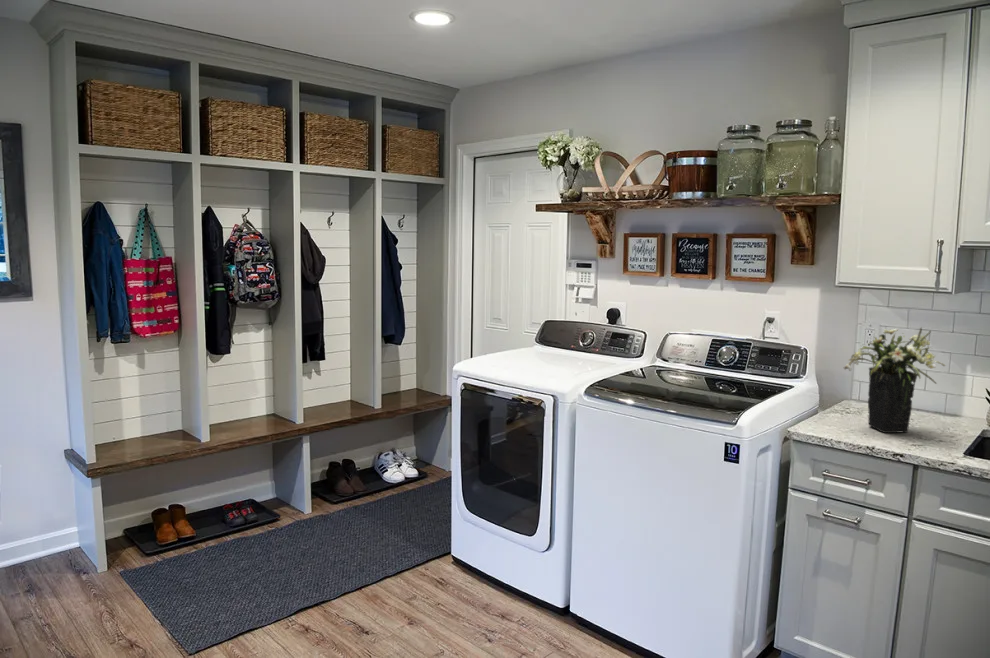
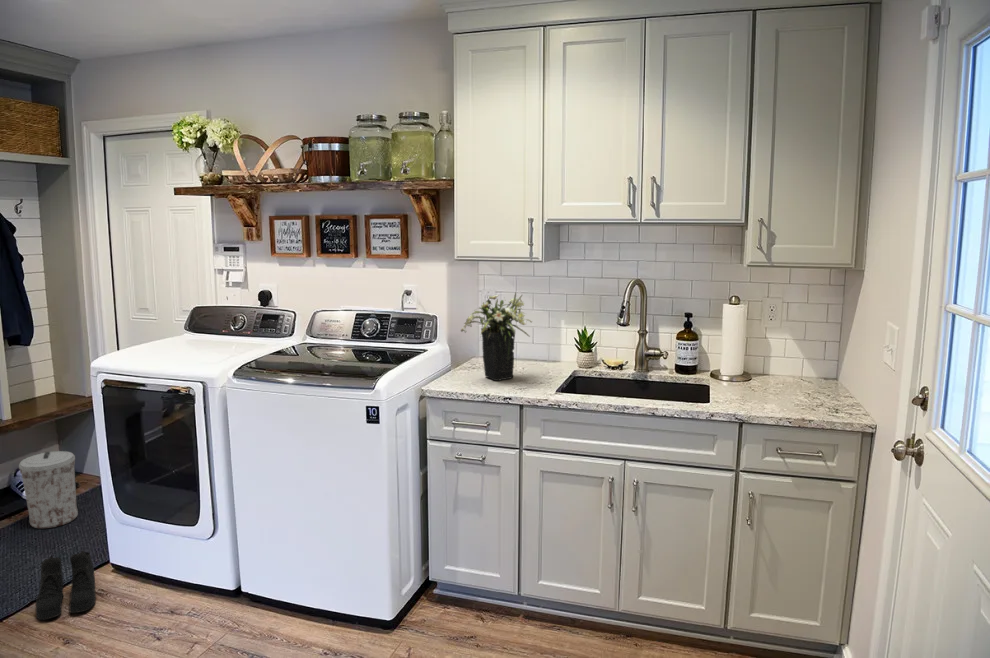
trash can: none [386,441,429,510] -> present [19,451,78,528]
boots: none [390,538,438,596] -> present [36,551,96,620]

